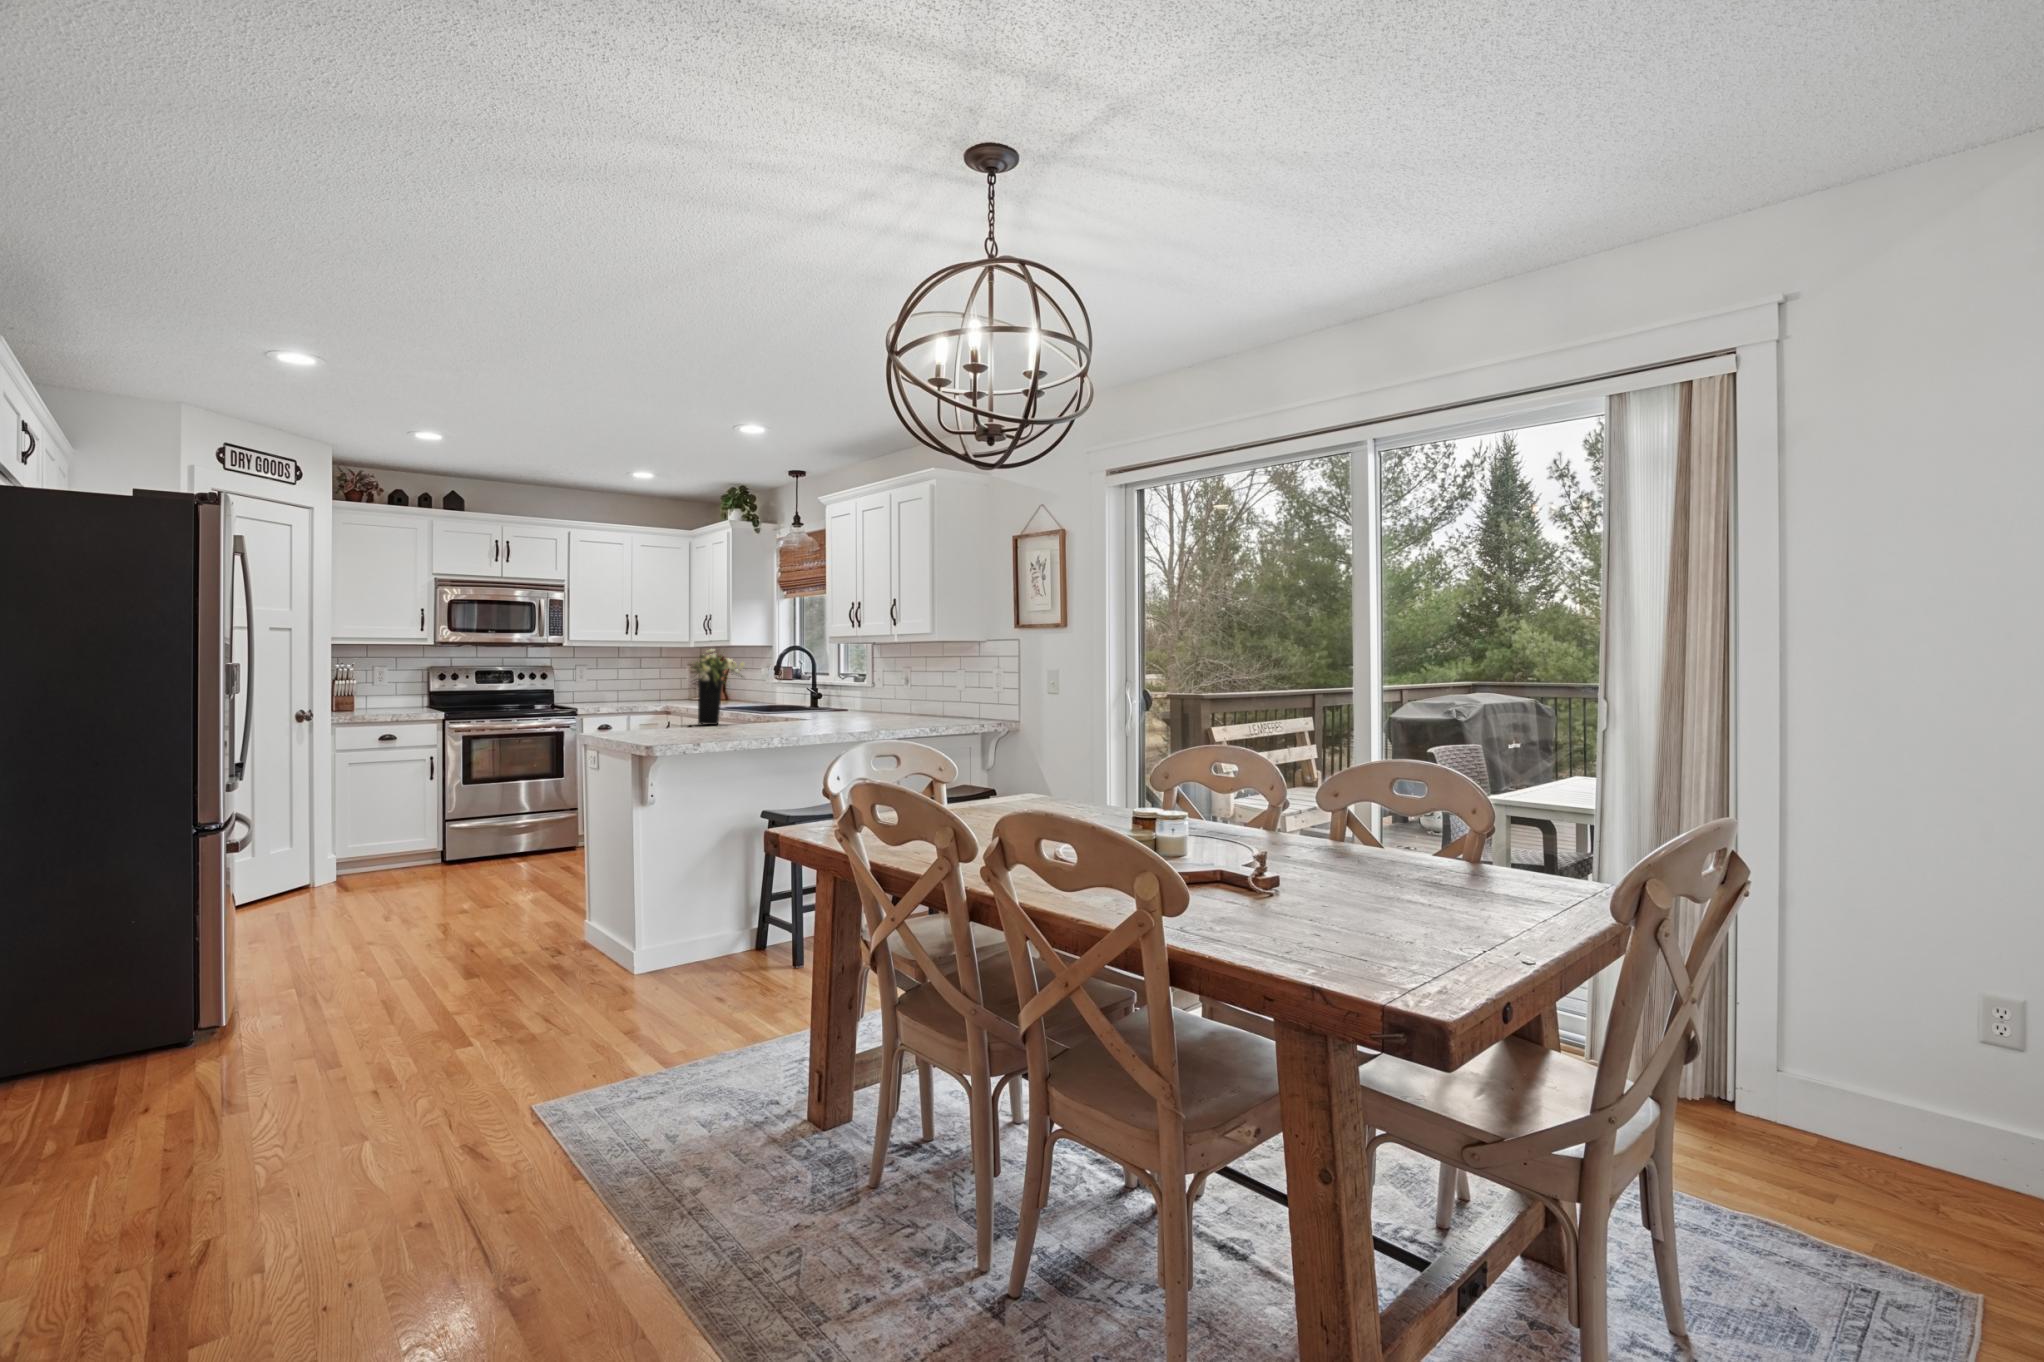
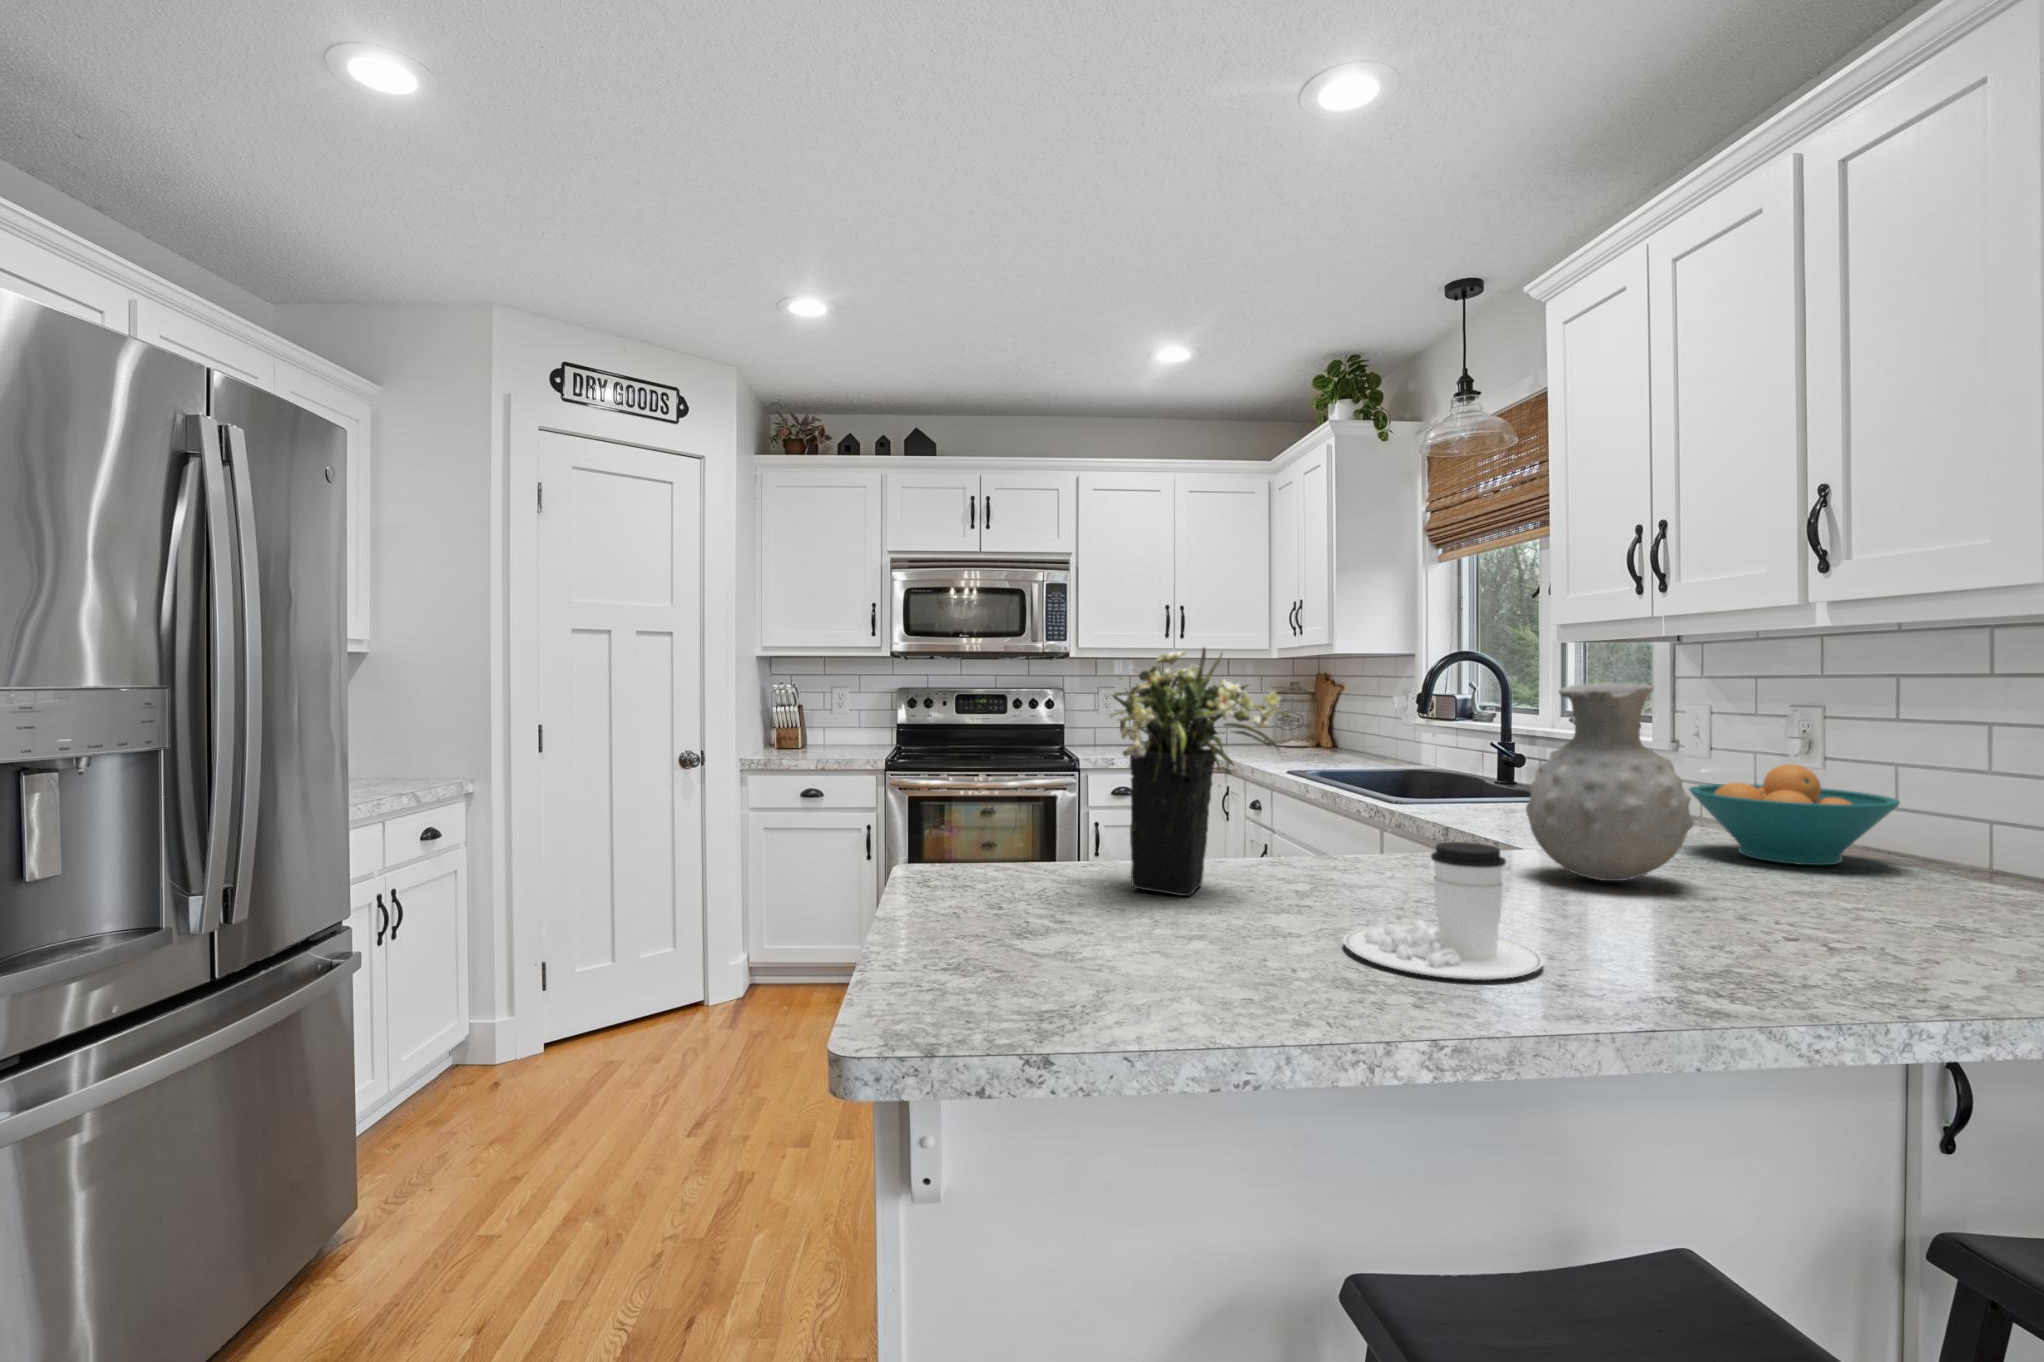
vase: none [814,659,858,719] -> present [1526,682,1694,881]
fruit bowl: none [865,685,917,715] -> present [1689,764,1900,865]
coffee cup: none [767,698,814,727] -> present [1343,842,1544,980]

